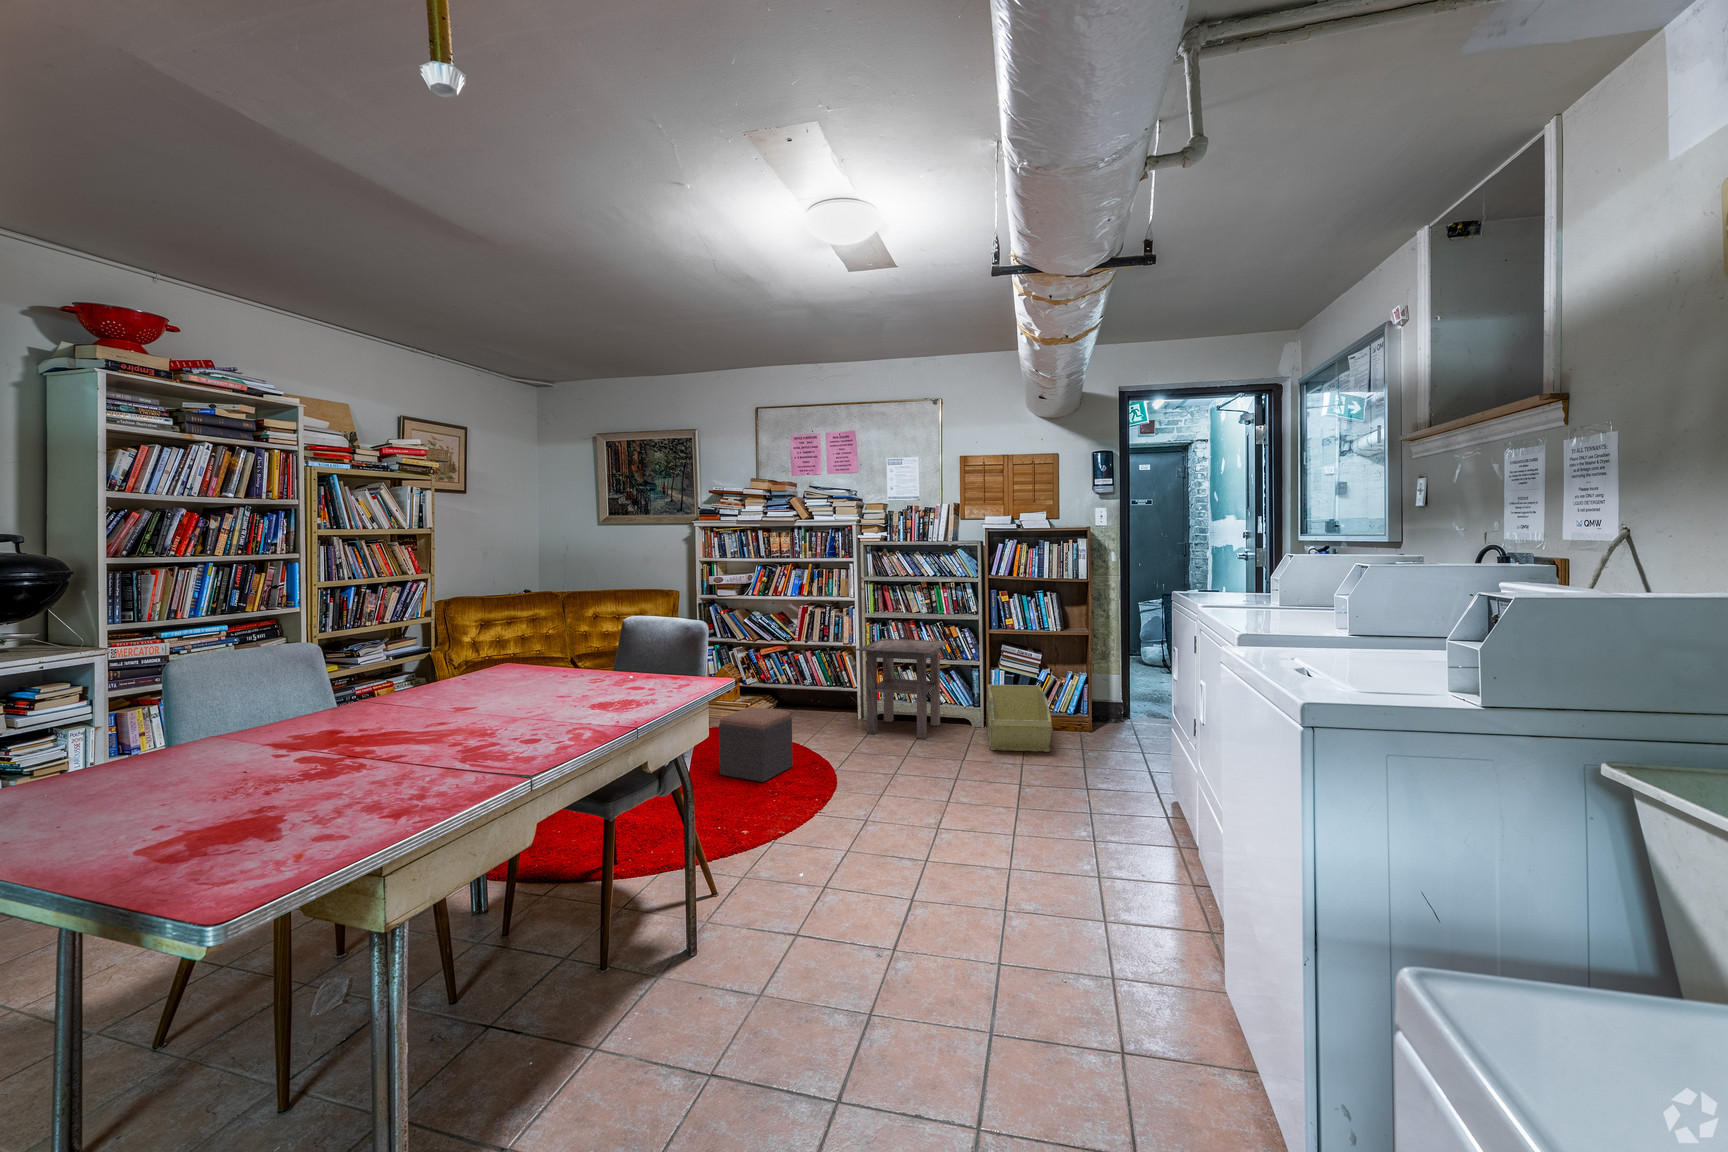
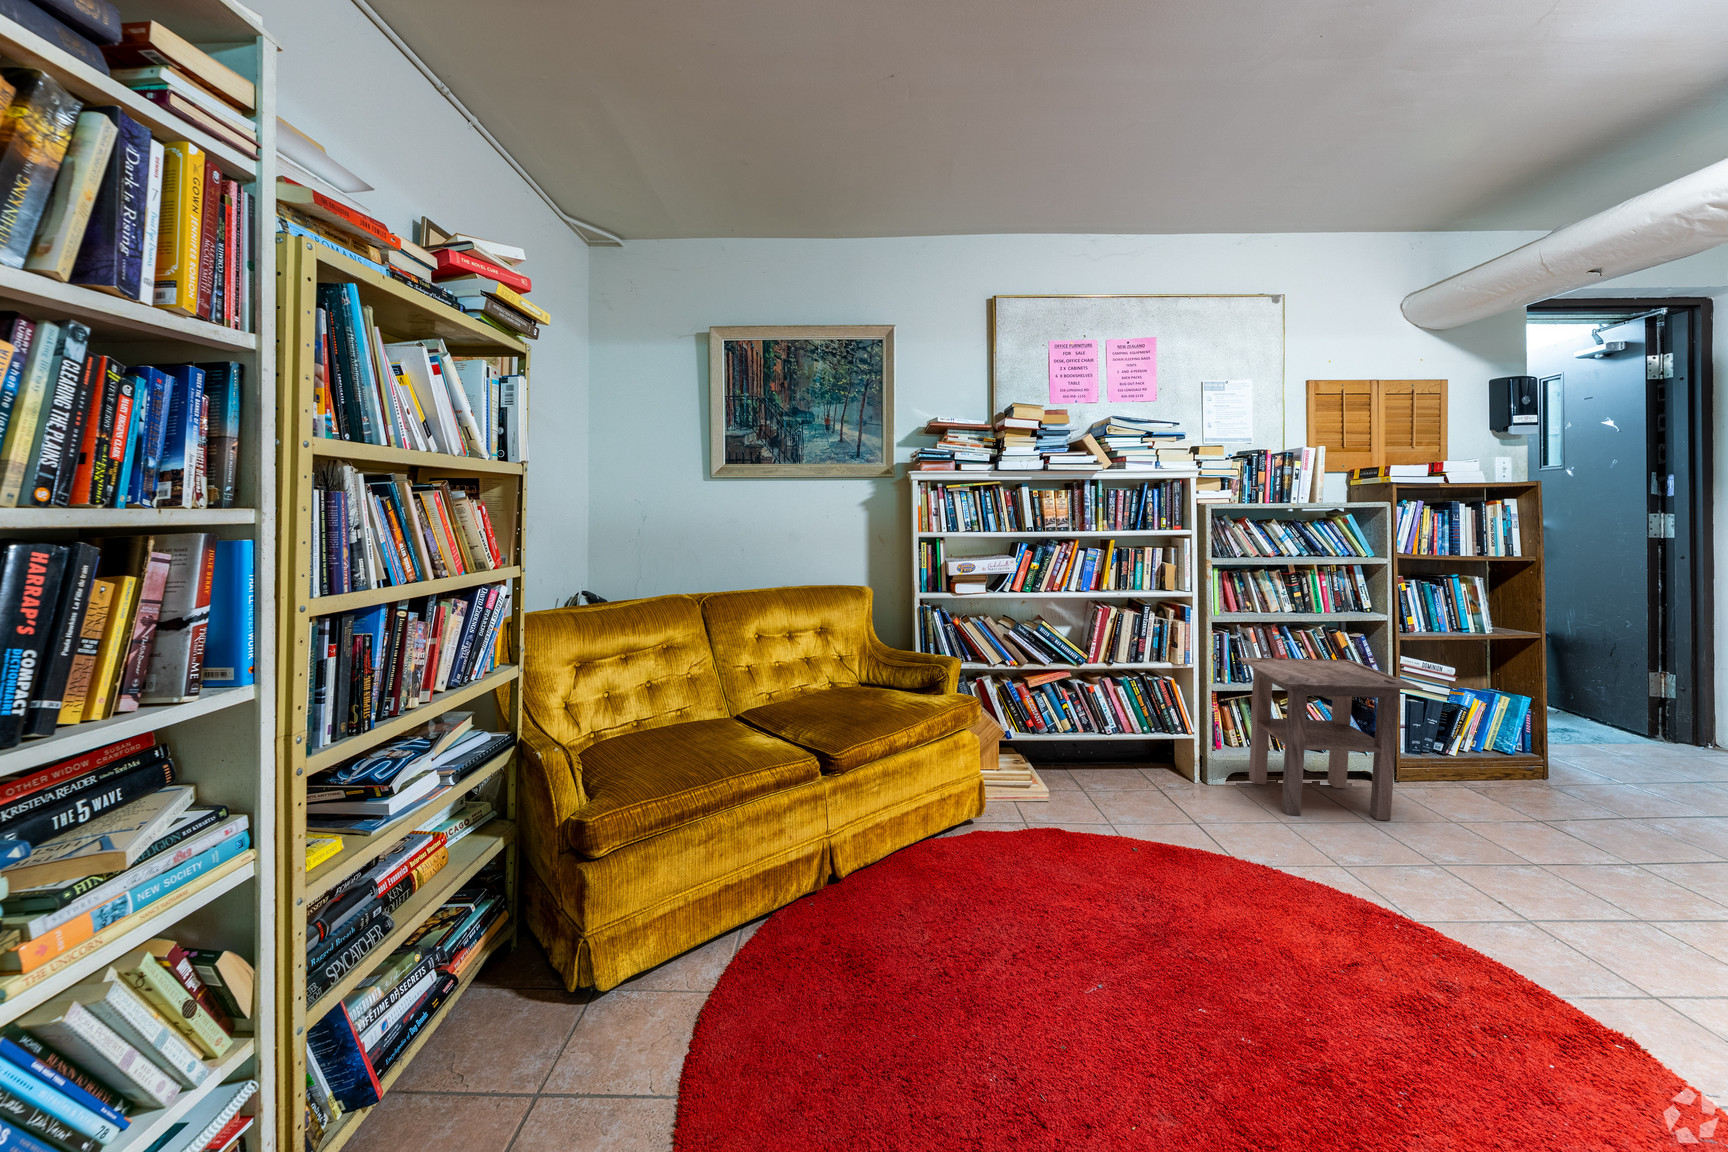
storage bin: present [987,685,1053,752] -> none [1414,721,1646,839]
footstool: present [719,707,793,782] -> none [1245,815,1401,981]

